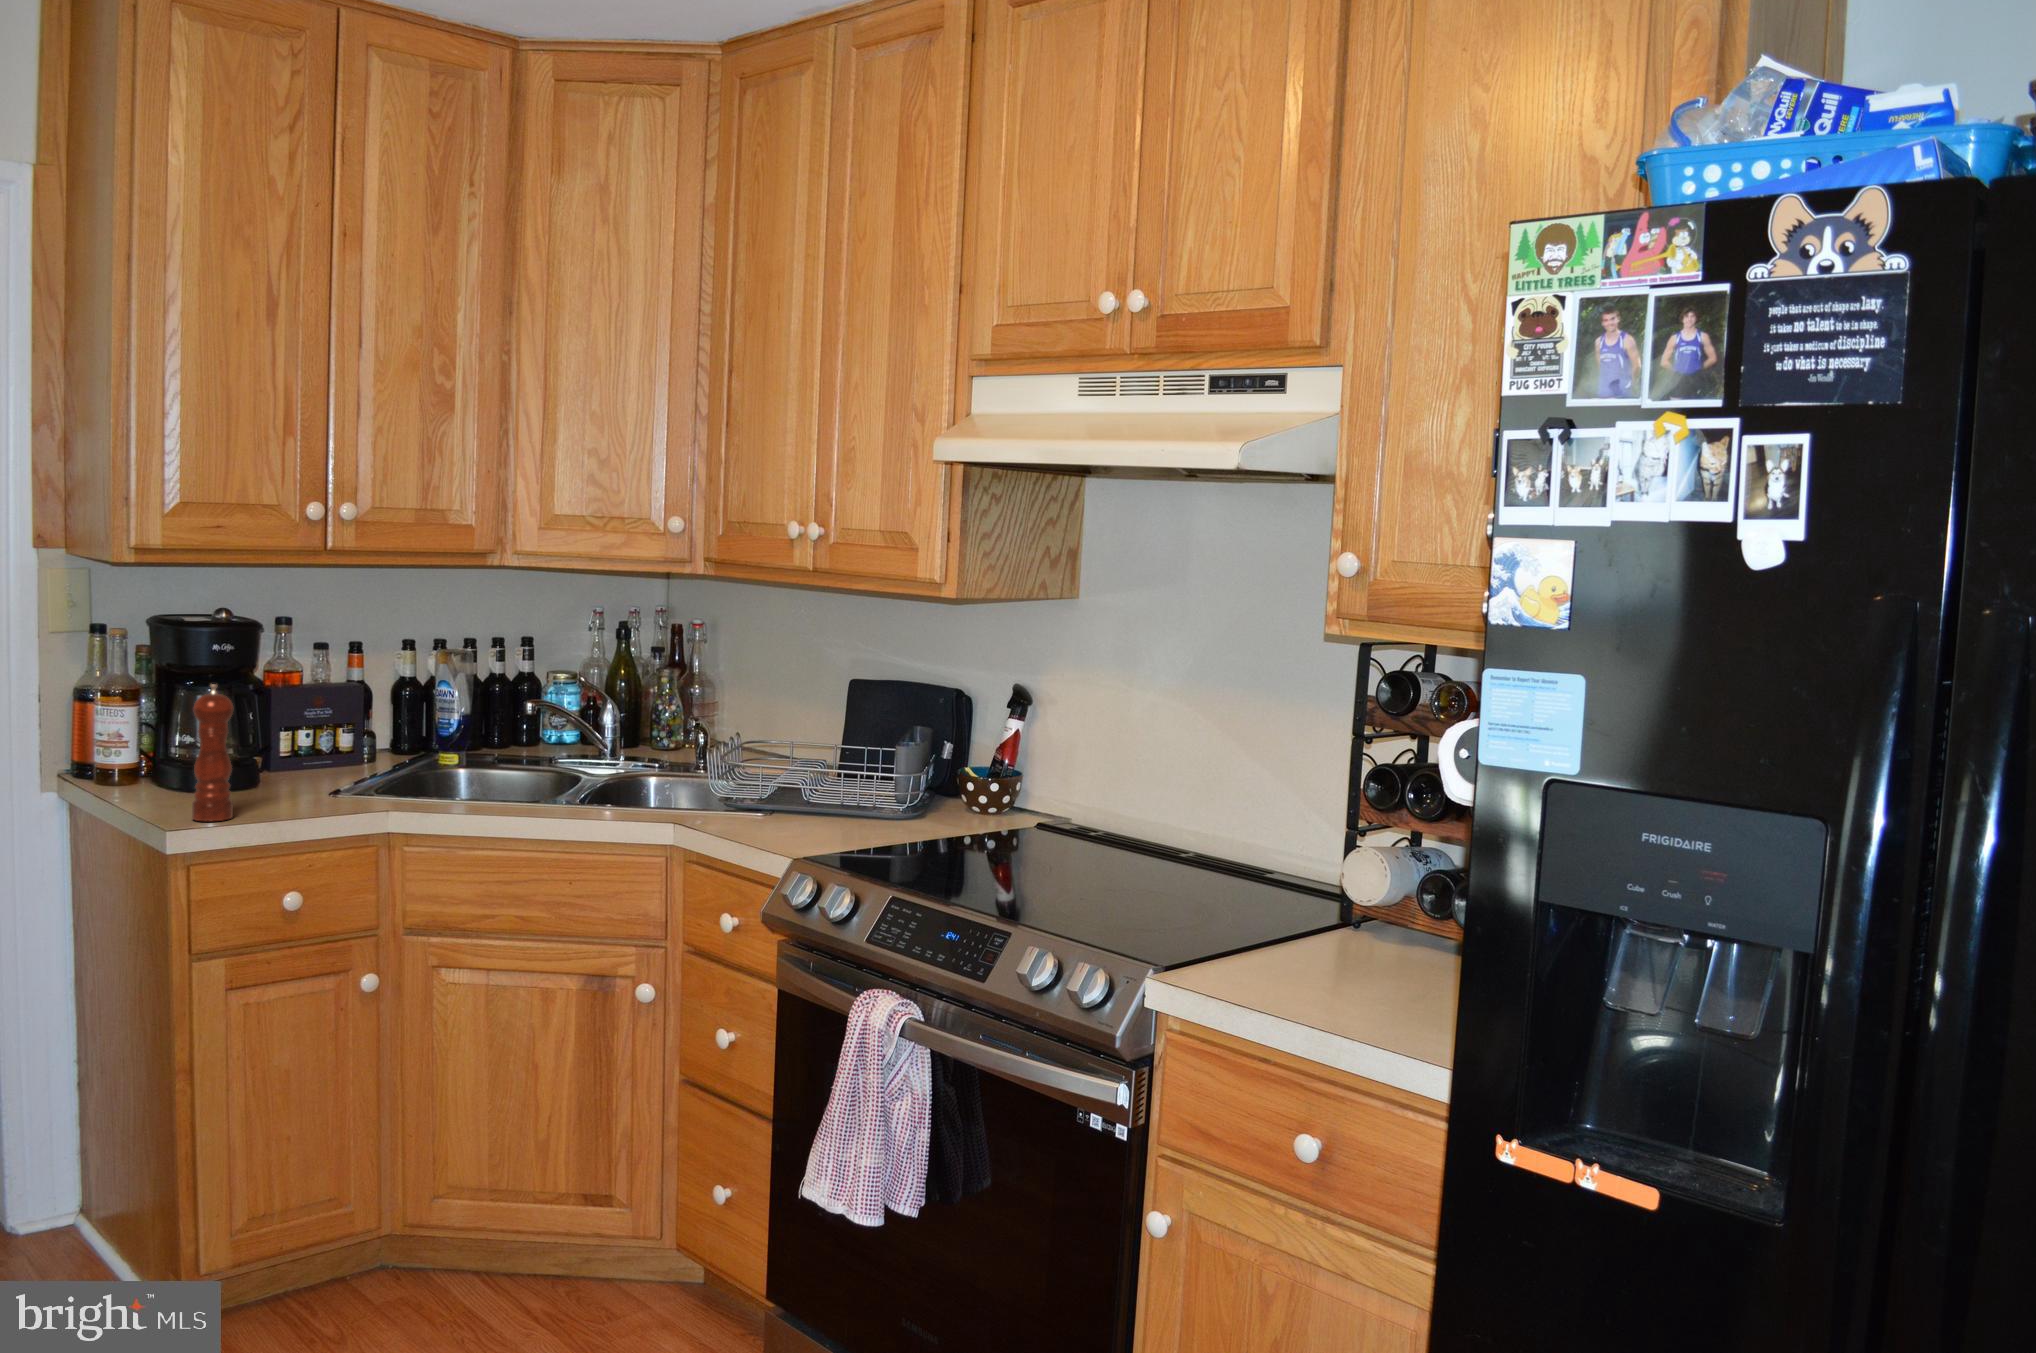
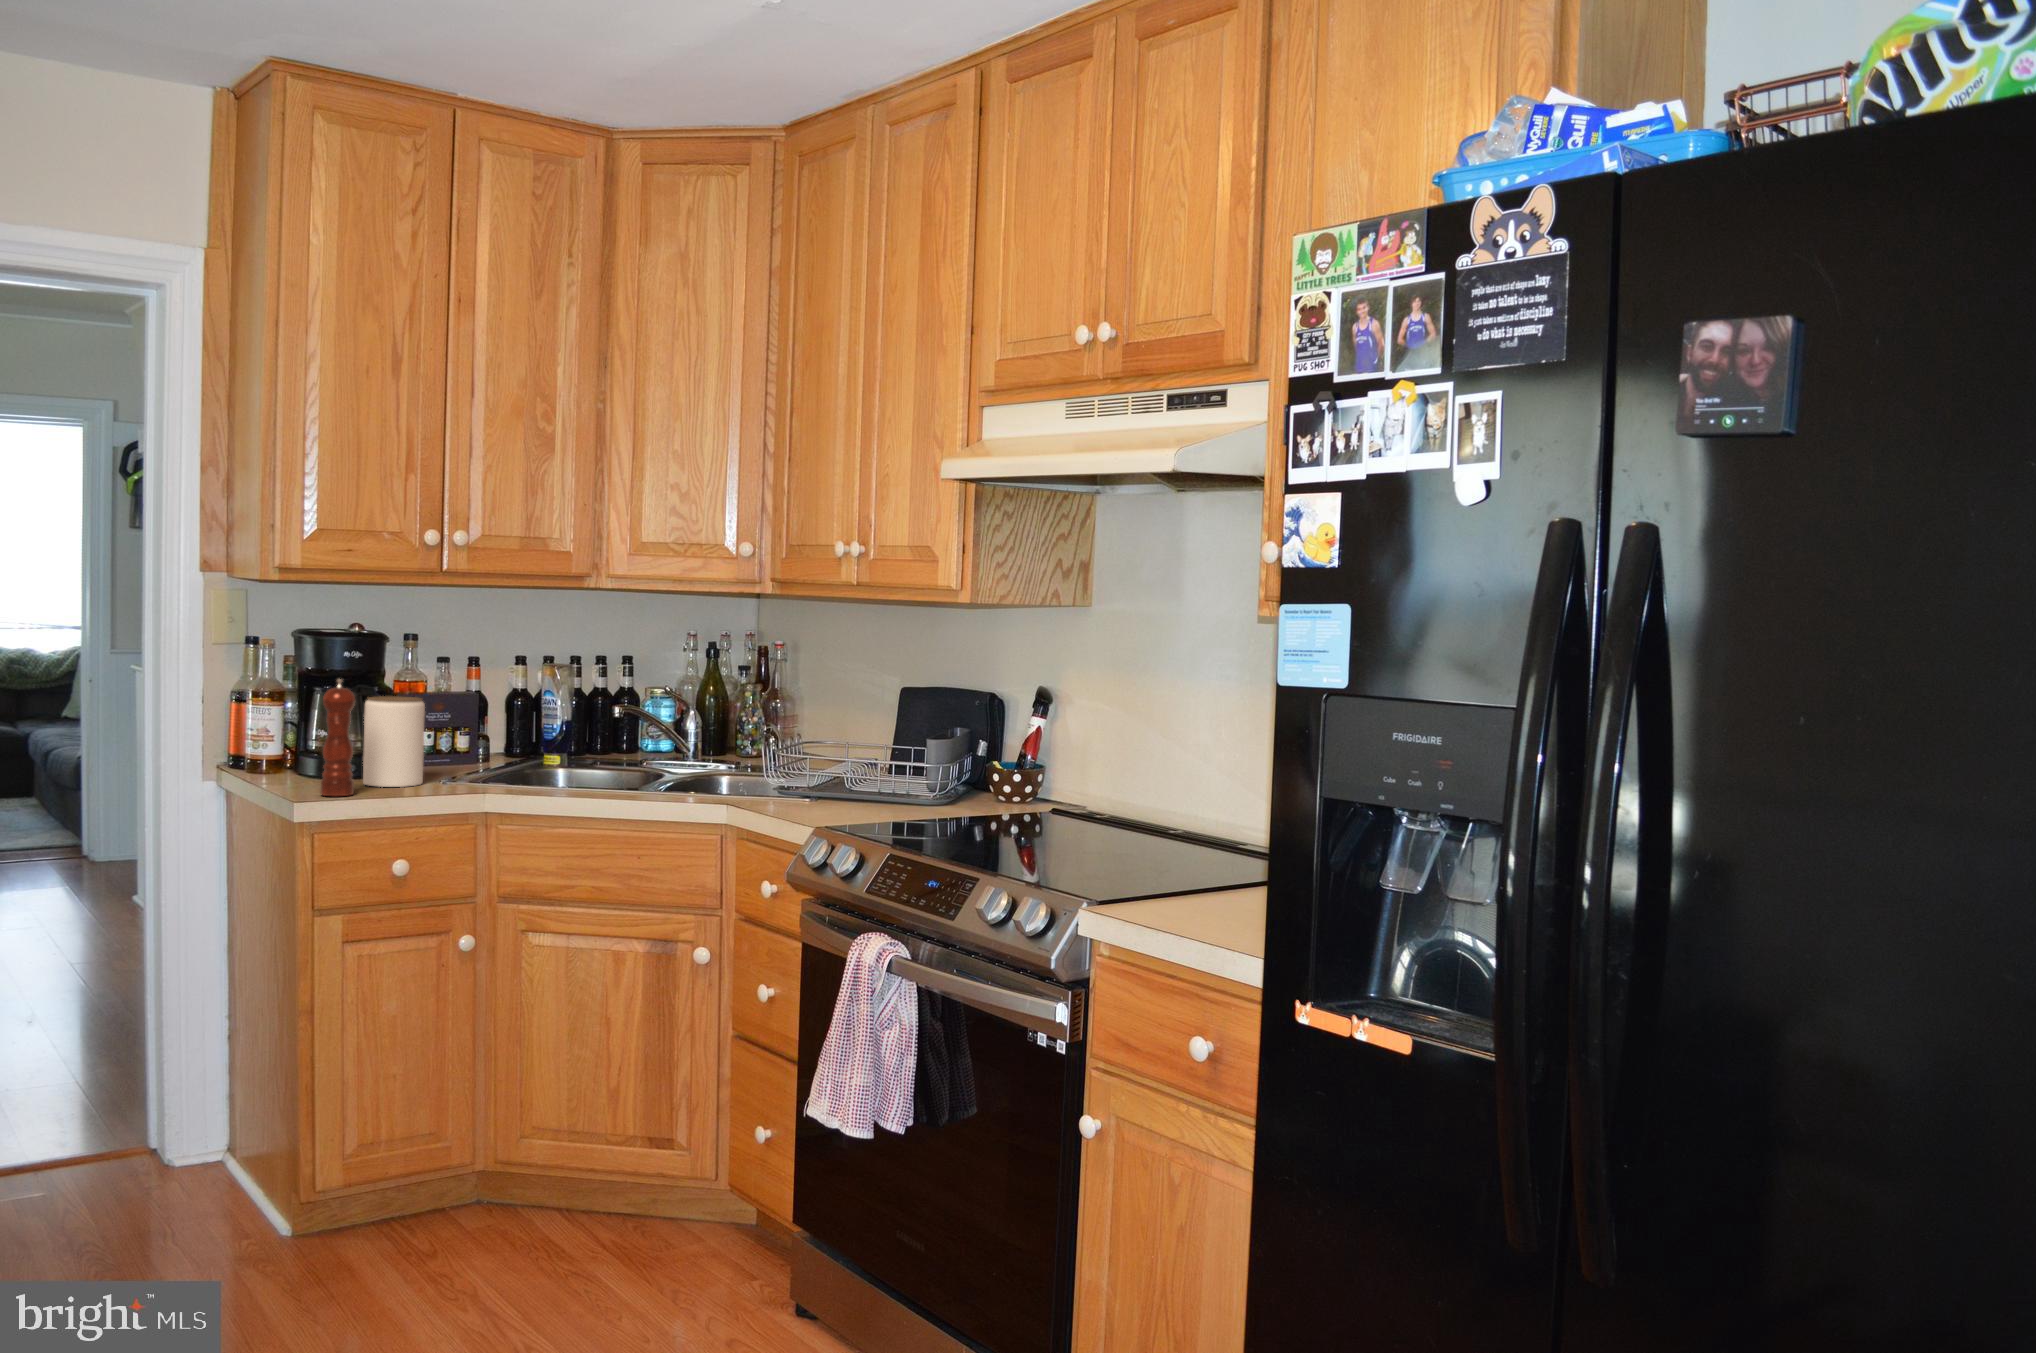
jar: none [239,697,313,804] -> present [363,696,425,787]

